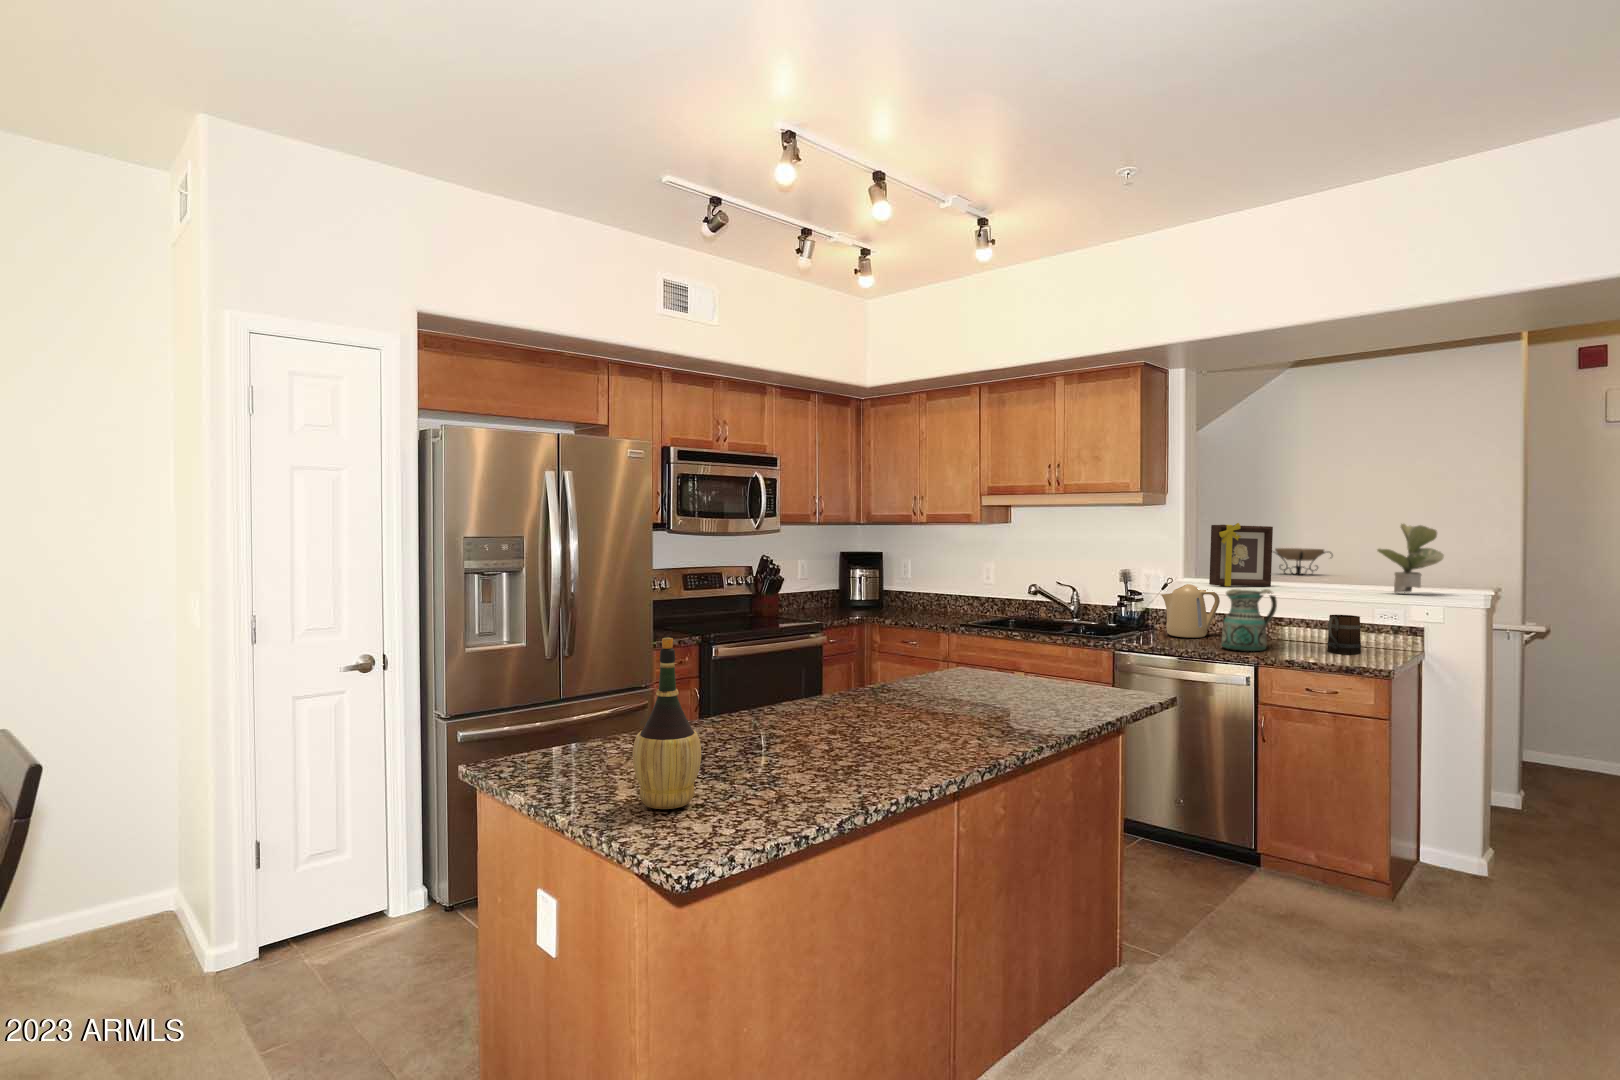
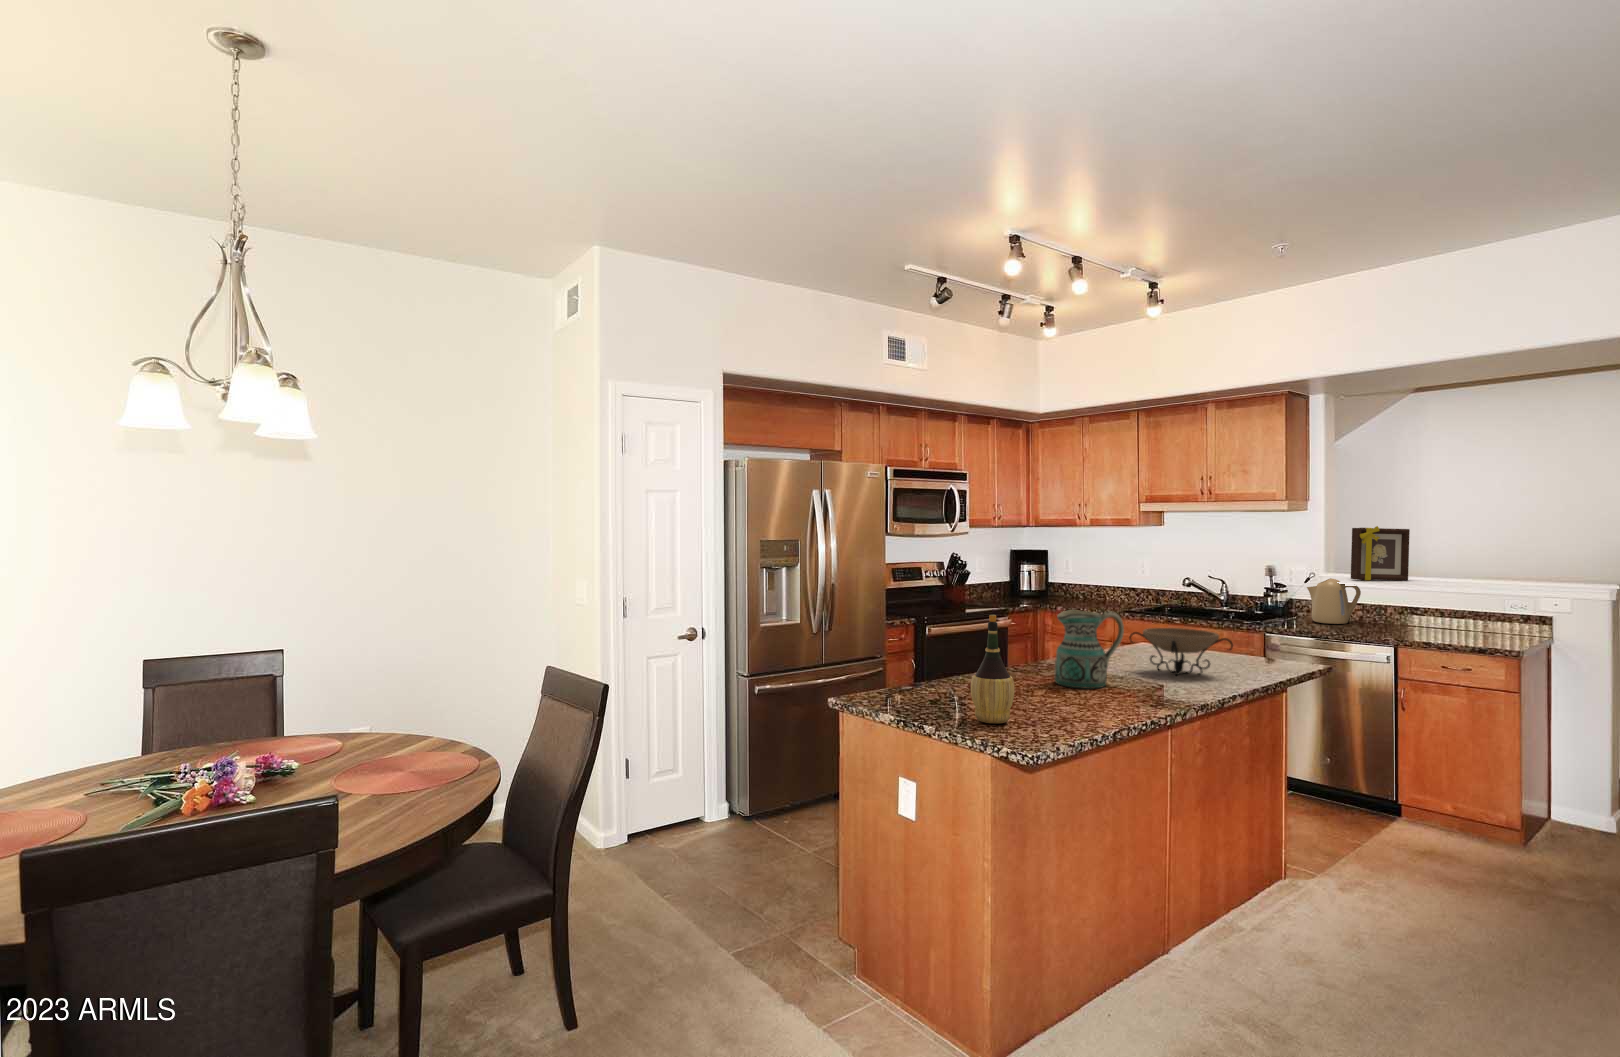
potted plant: present [1377,524,1444,593] -> none [1508,527,1572,587]
decorative bowl: present [1275,548,1331,575] -> present [1129,628,1233,675]
ceramic pitcher: present [1221,589,1277,651] -> present [1054,611,1124,689]
mug: present [1327,615,1361,654] -> none [1461,605,1493,639]

